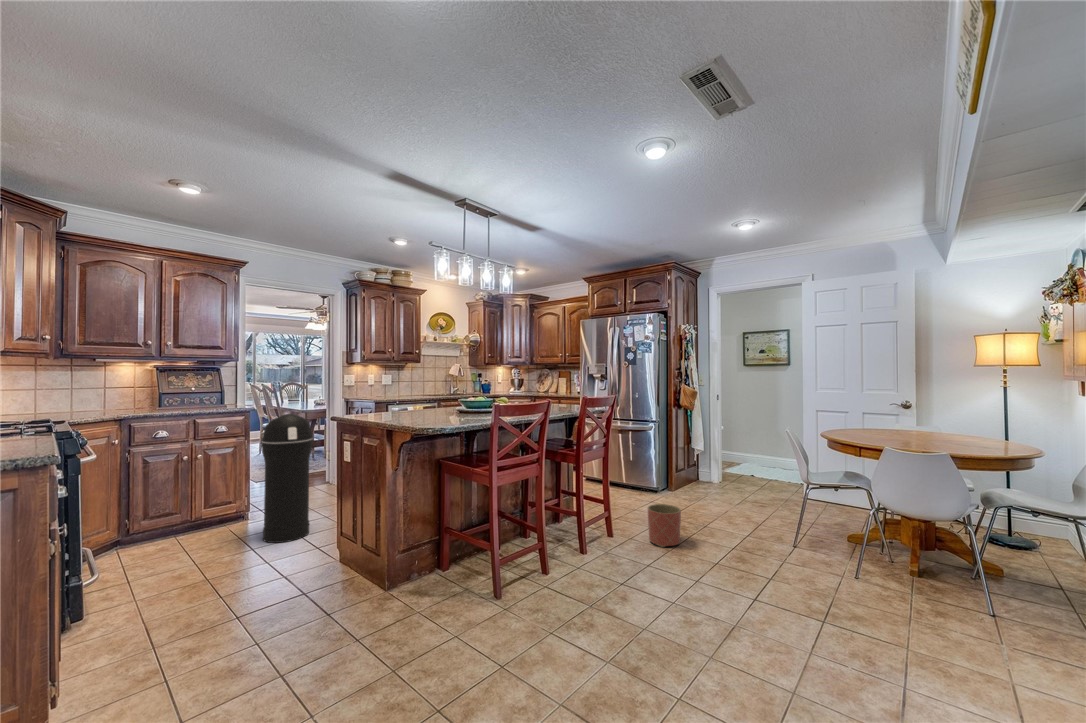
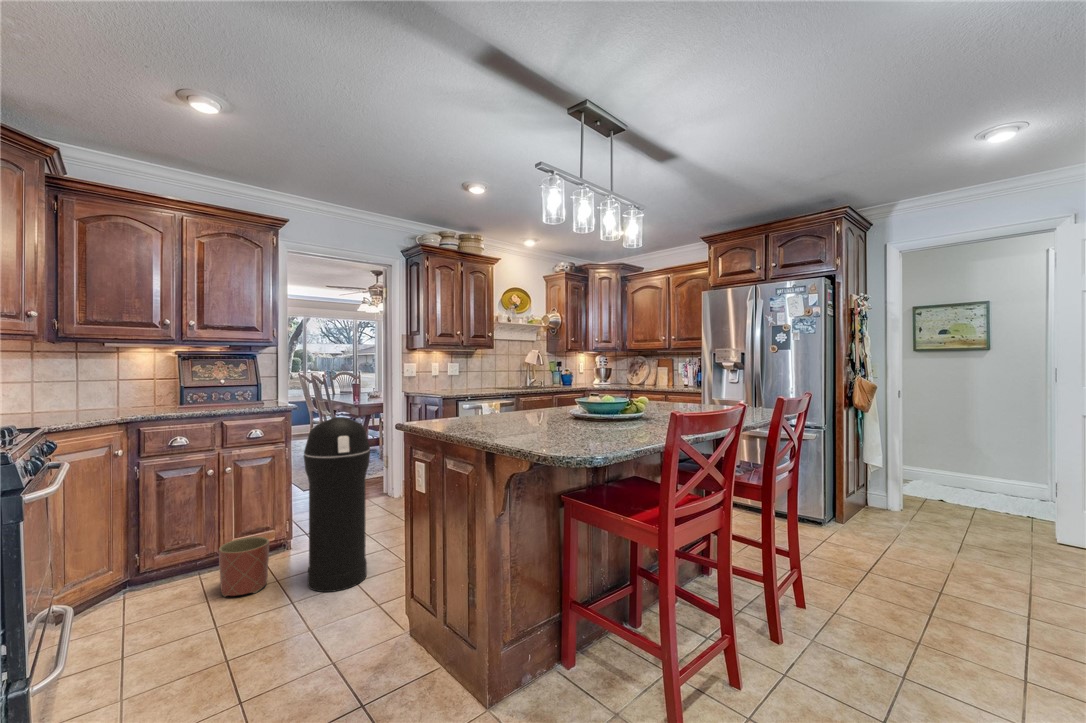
planter: present [648,504,681,547] -> present [219,537,269,597]

